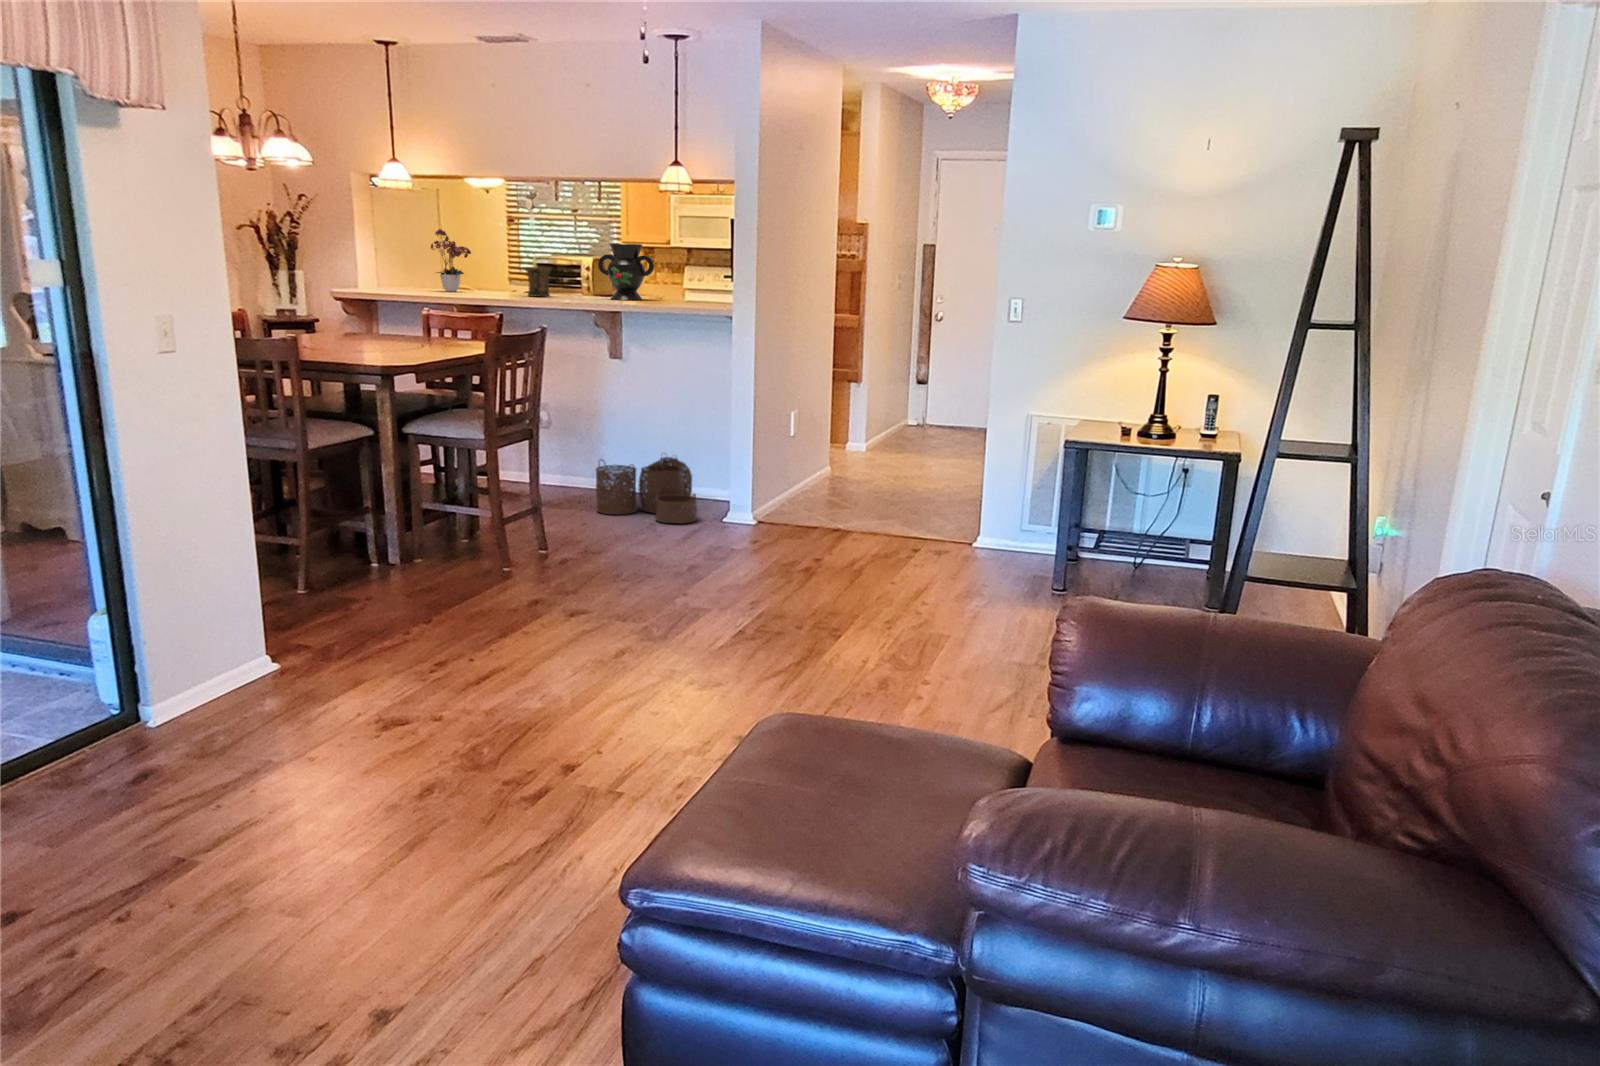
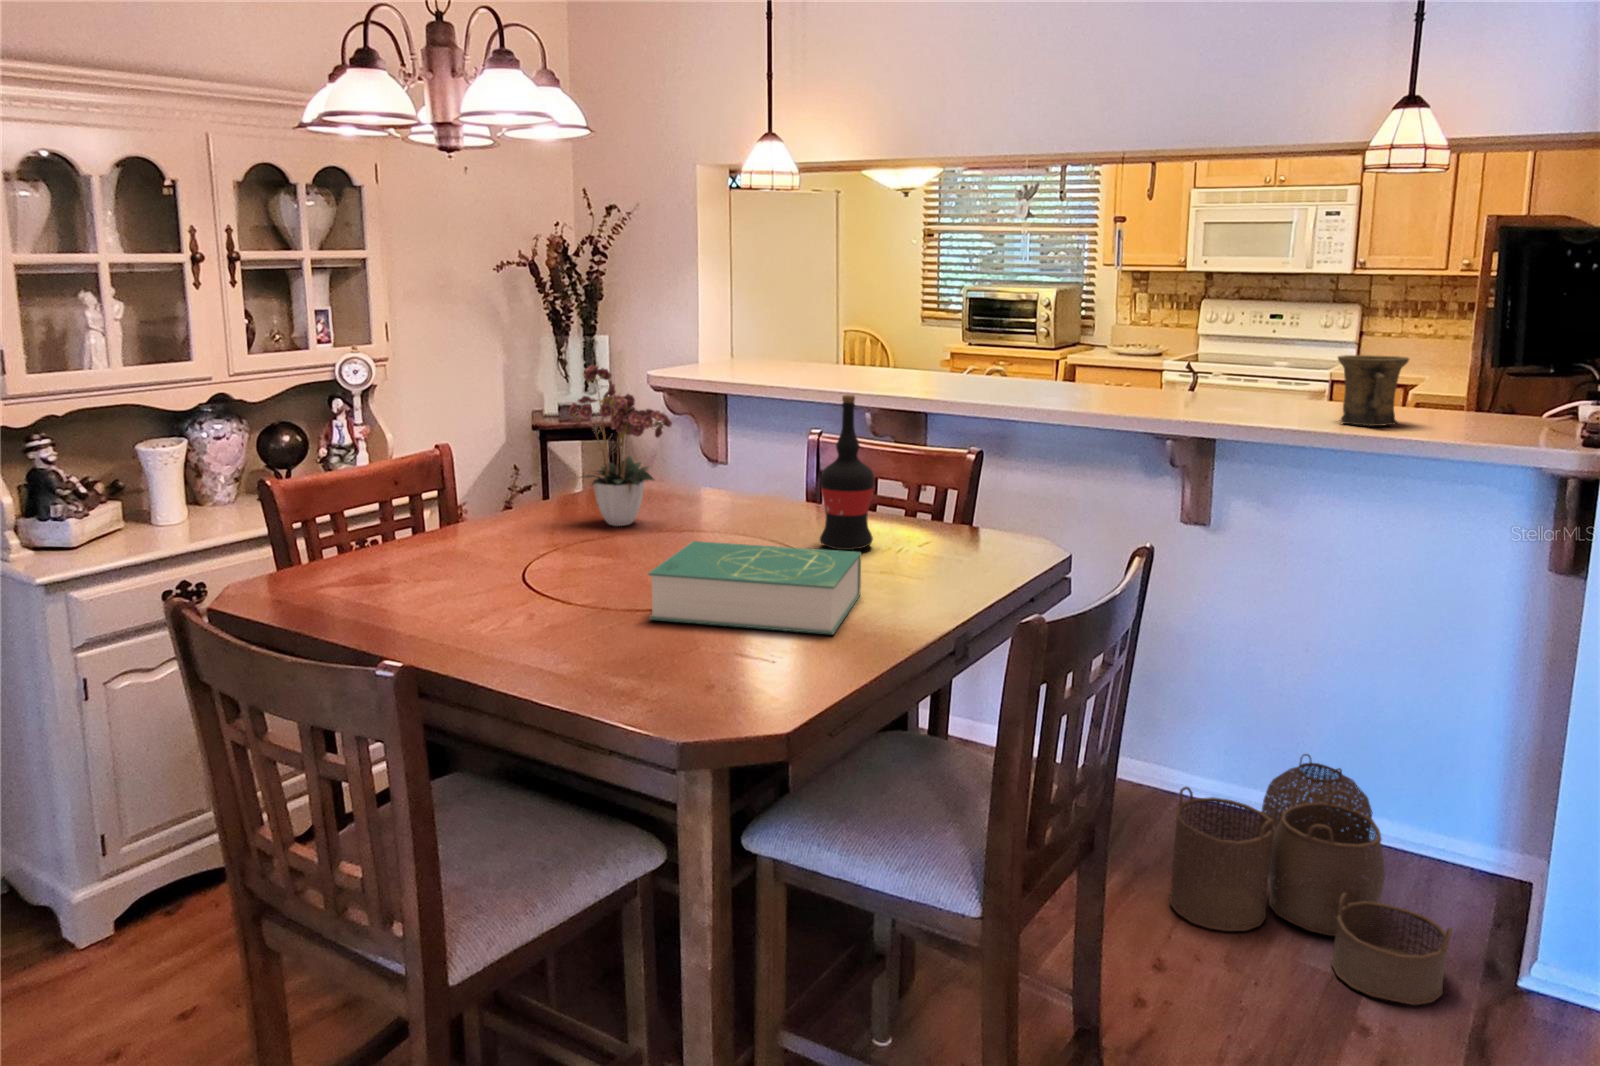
flower arrangement: present [431,229,471,292] -> present [569,365,672,526]
decorative vase: present [598,244,654,300] -> none [1169,291,1301,413]
mug: present [524,267,551,296] -> present [1338,355,1409,426]
wine bottle: none [422,278,448,346] -> present [820,395,874,550]
book: none [348,333,438,357] -> present [648,541,861,634]

